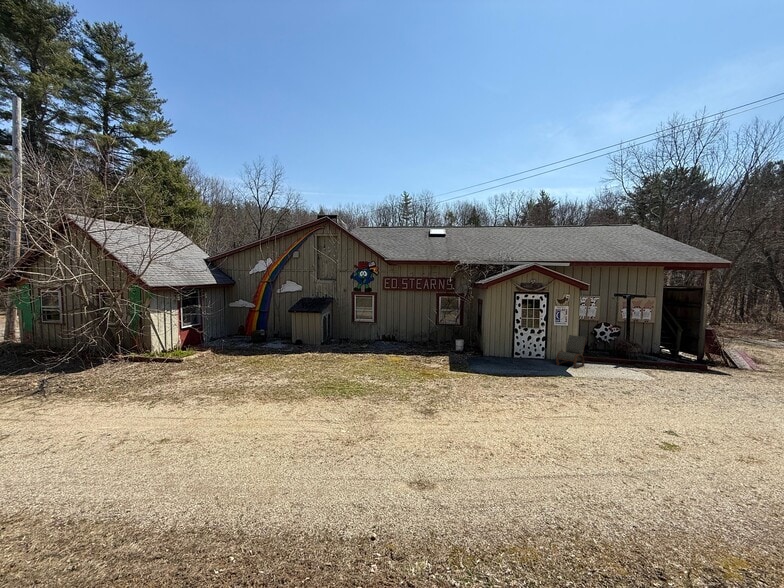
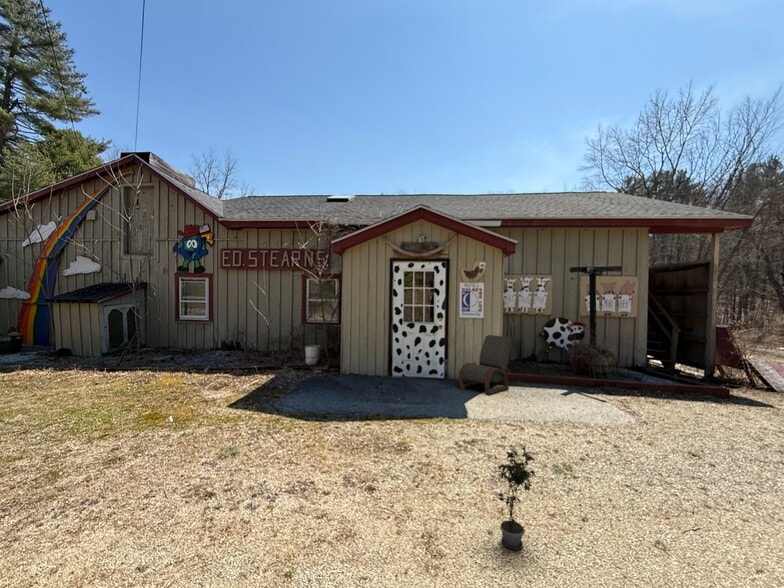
potted plant: none [617,381,634,414] -> present [495,447,536,550]

